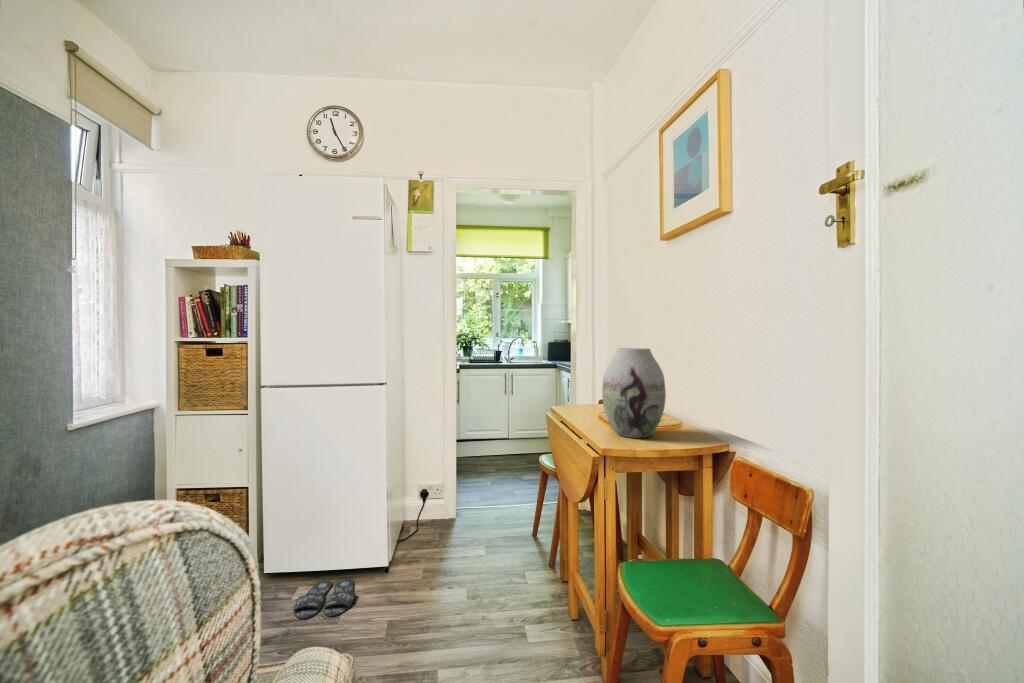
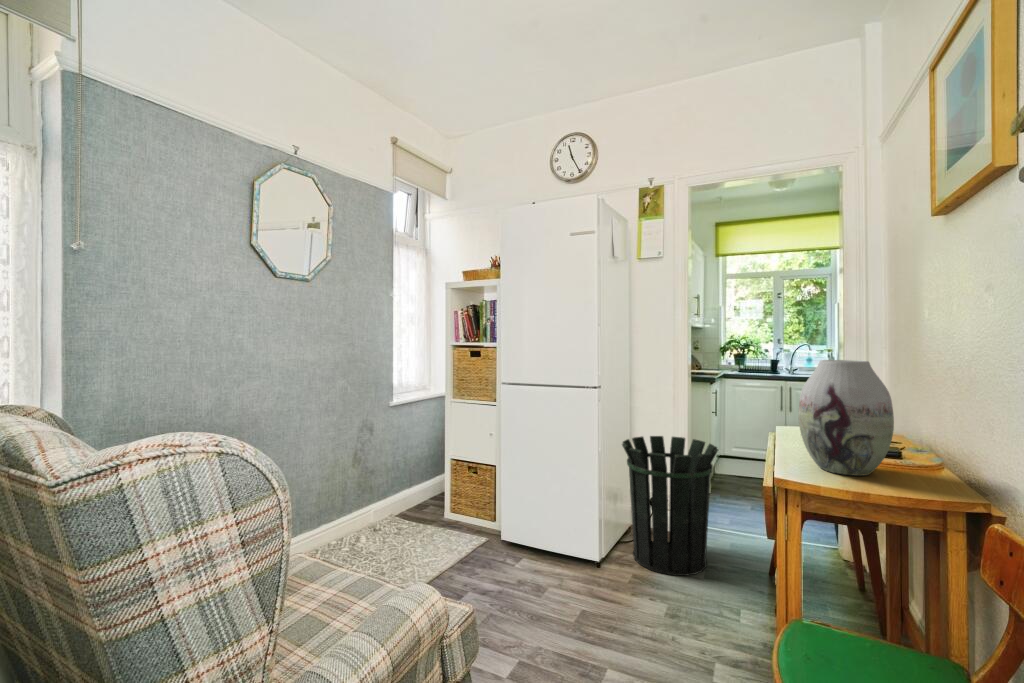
waste bin: none [404,426,493,559] -> present [622,436,718,576]
slippers: present [293,579,356,619] -> none [513,558,567,590]

